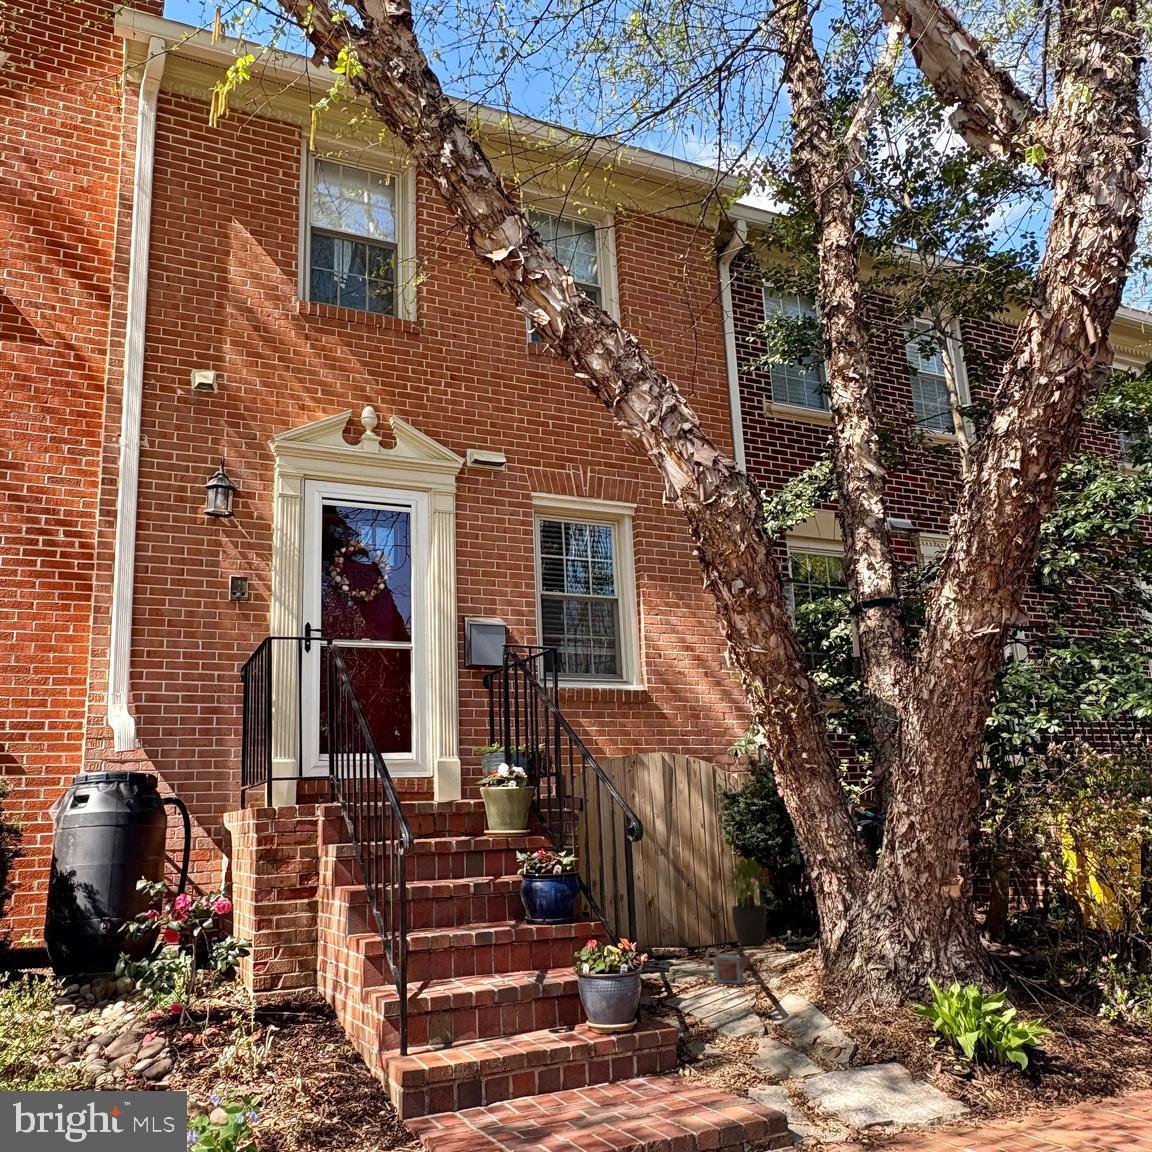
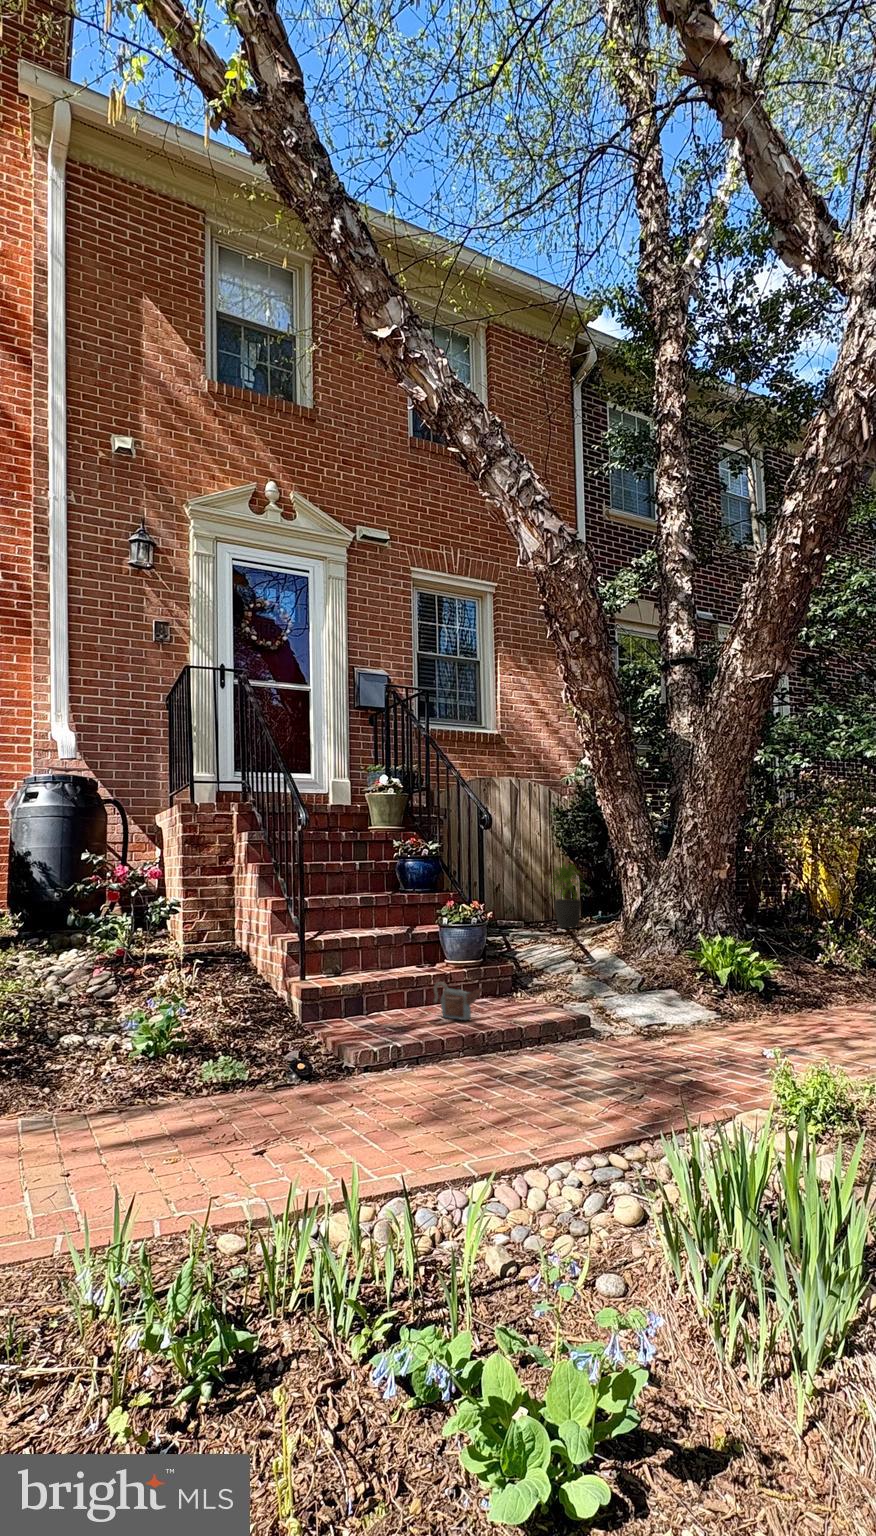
watering can: present [705,948,755,984] -> present [434,982,483,1020]

